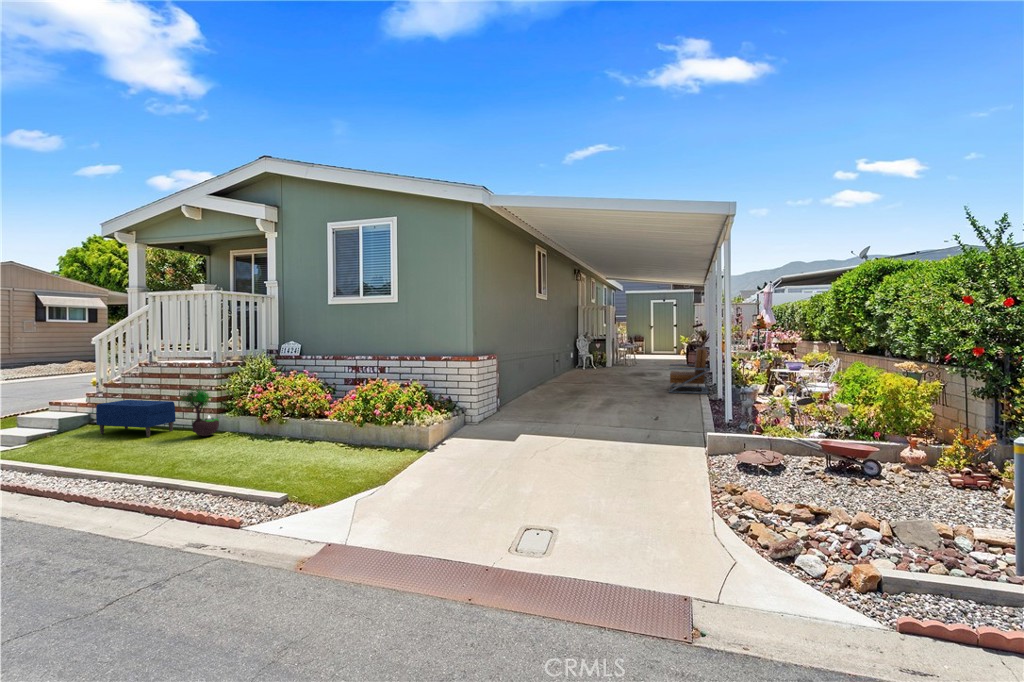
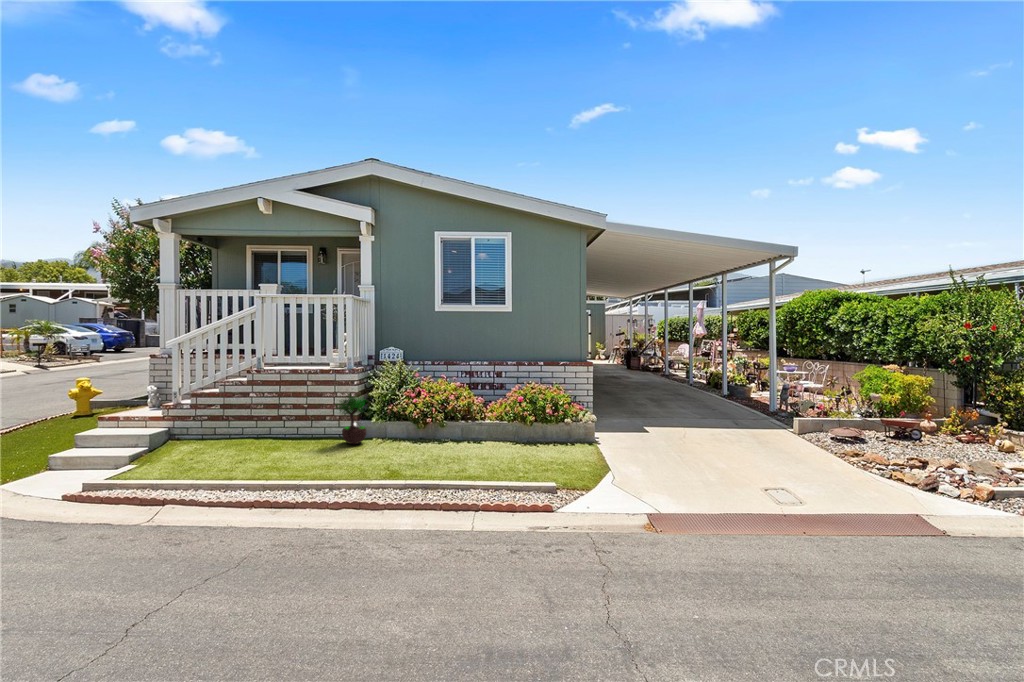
lounge chair: present [669,348,710,394] -> none [669,355,715,393]
bench: present [96,400,175,437] -> none [218,410,302,448]

